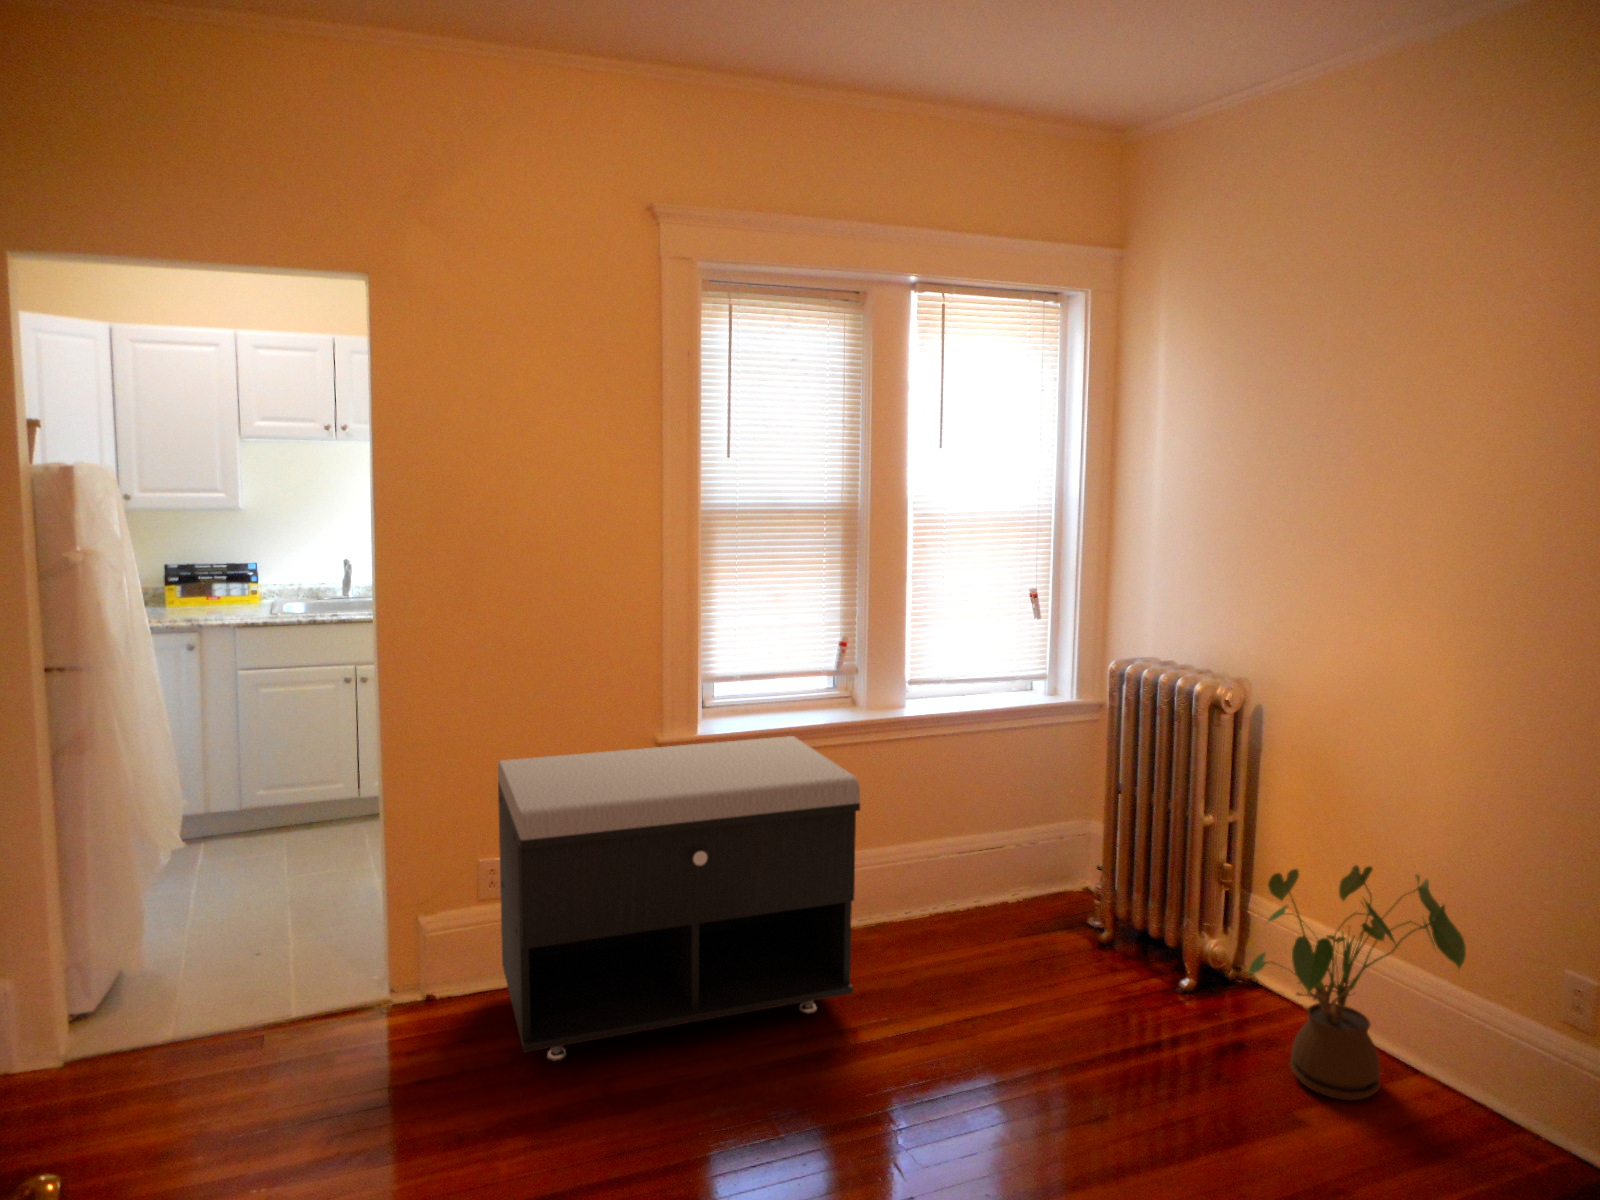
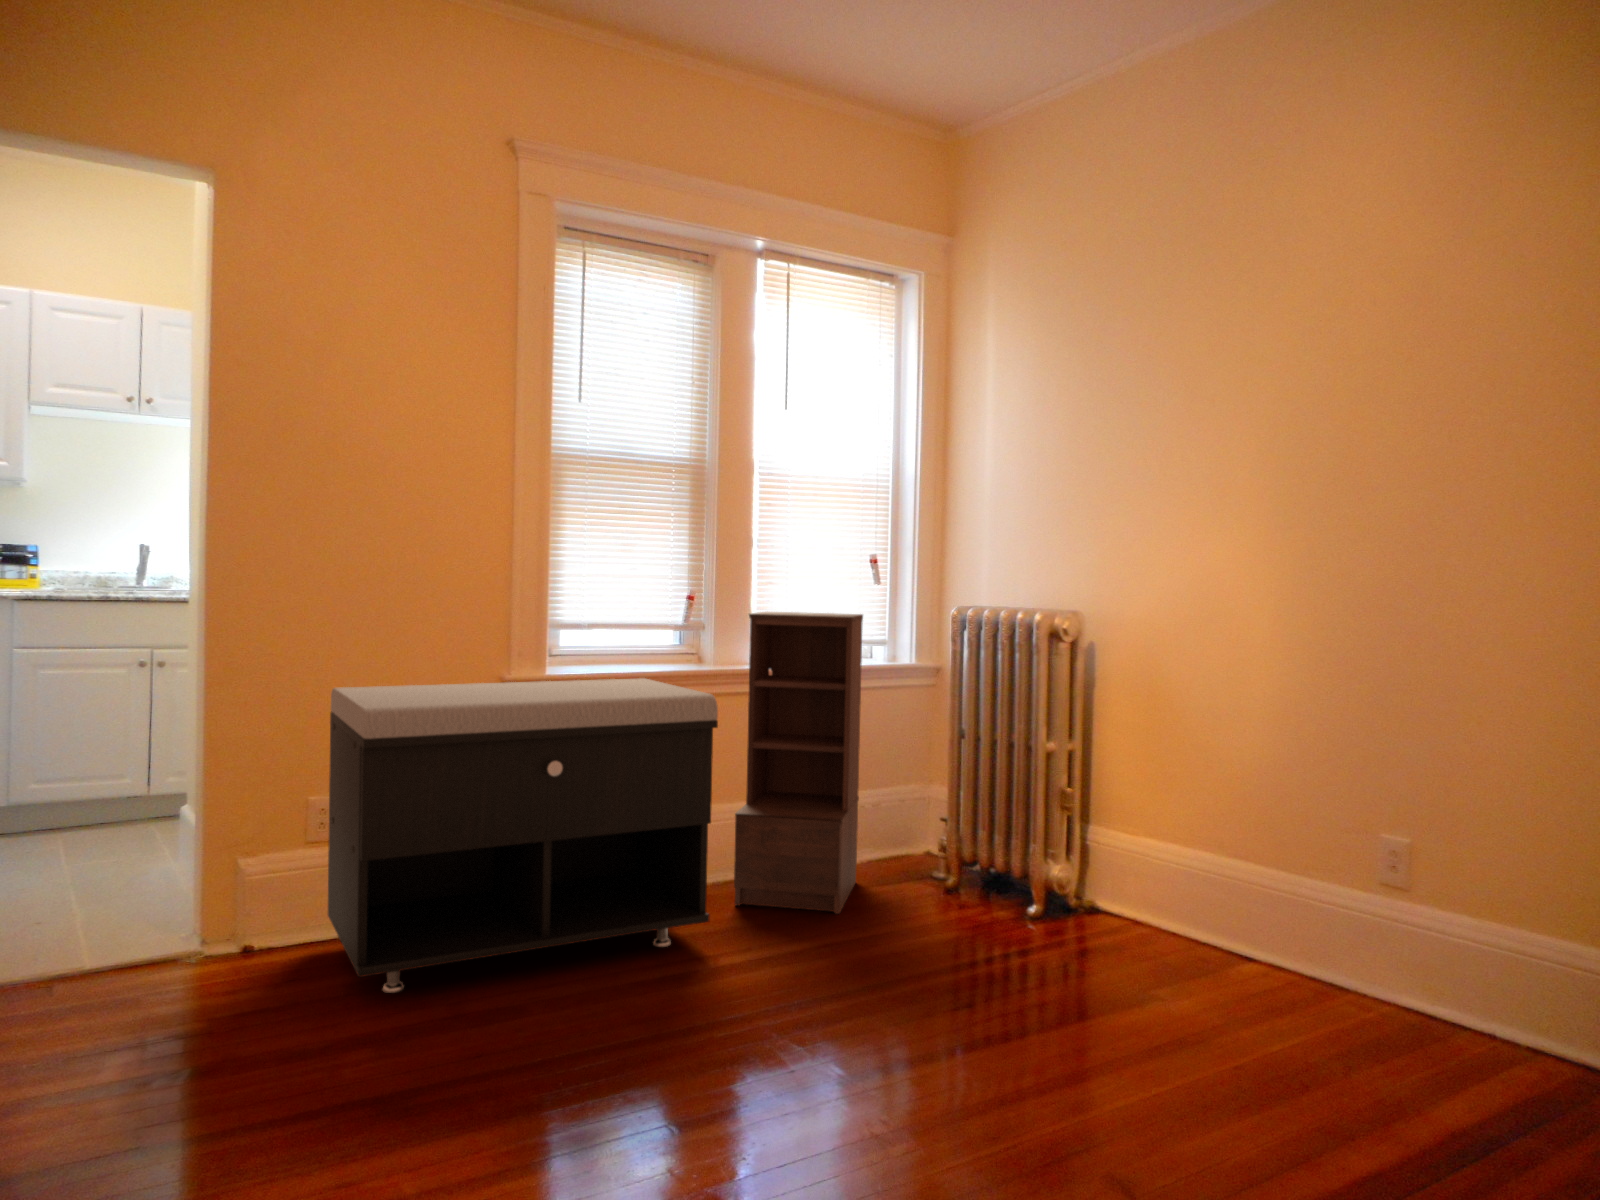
bookshelf: none [882,658,1017,976] -> present [734,612,863,914]
house plant: present [1248,865,1466,1100] -> none [1090,759,1283,981]

